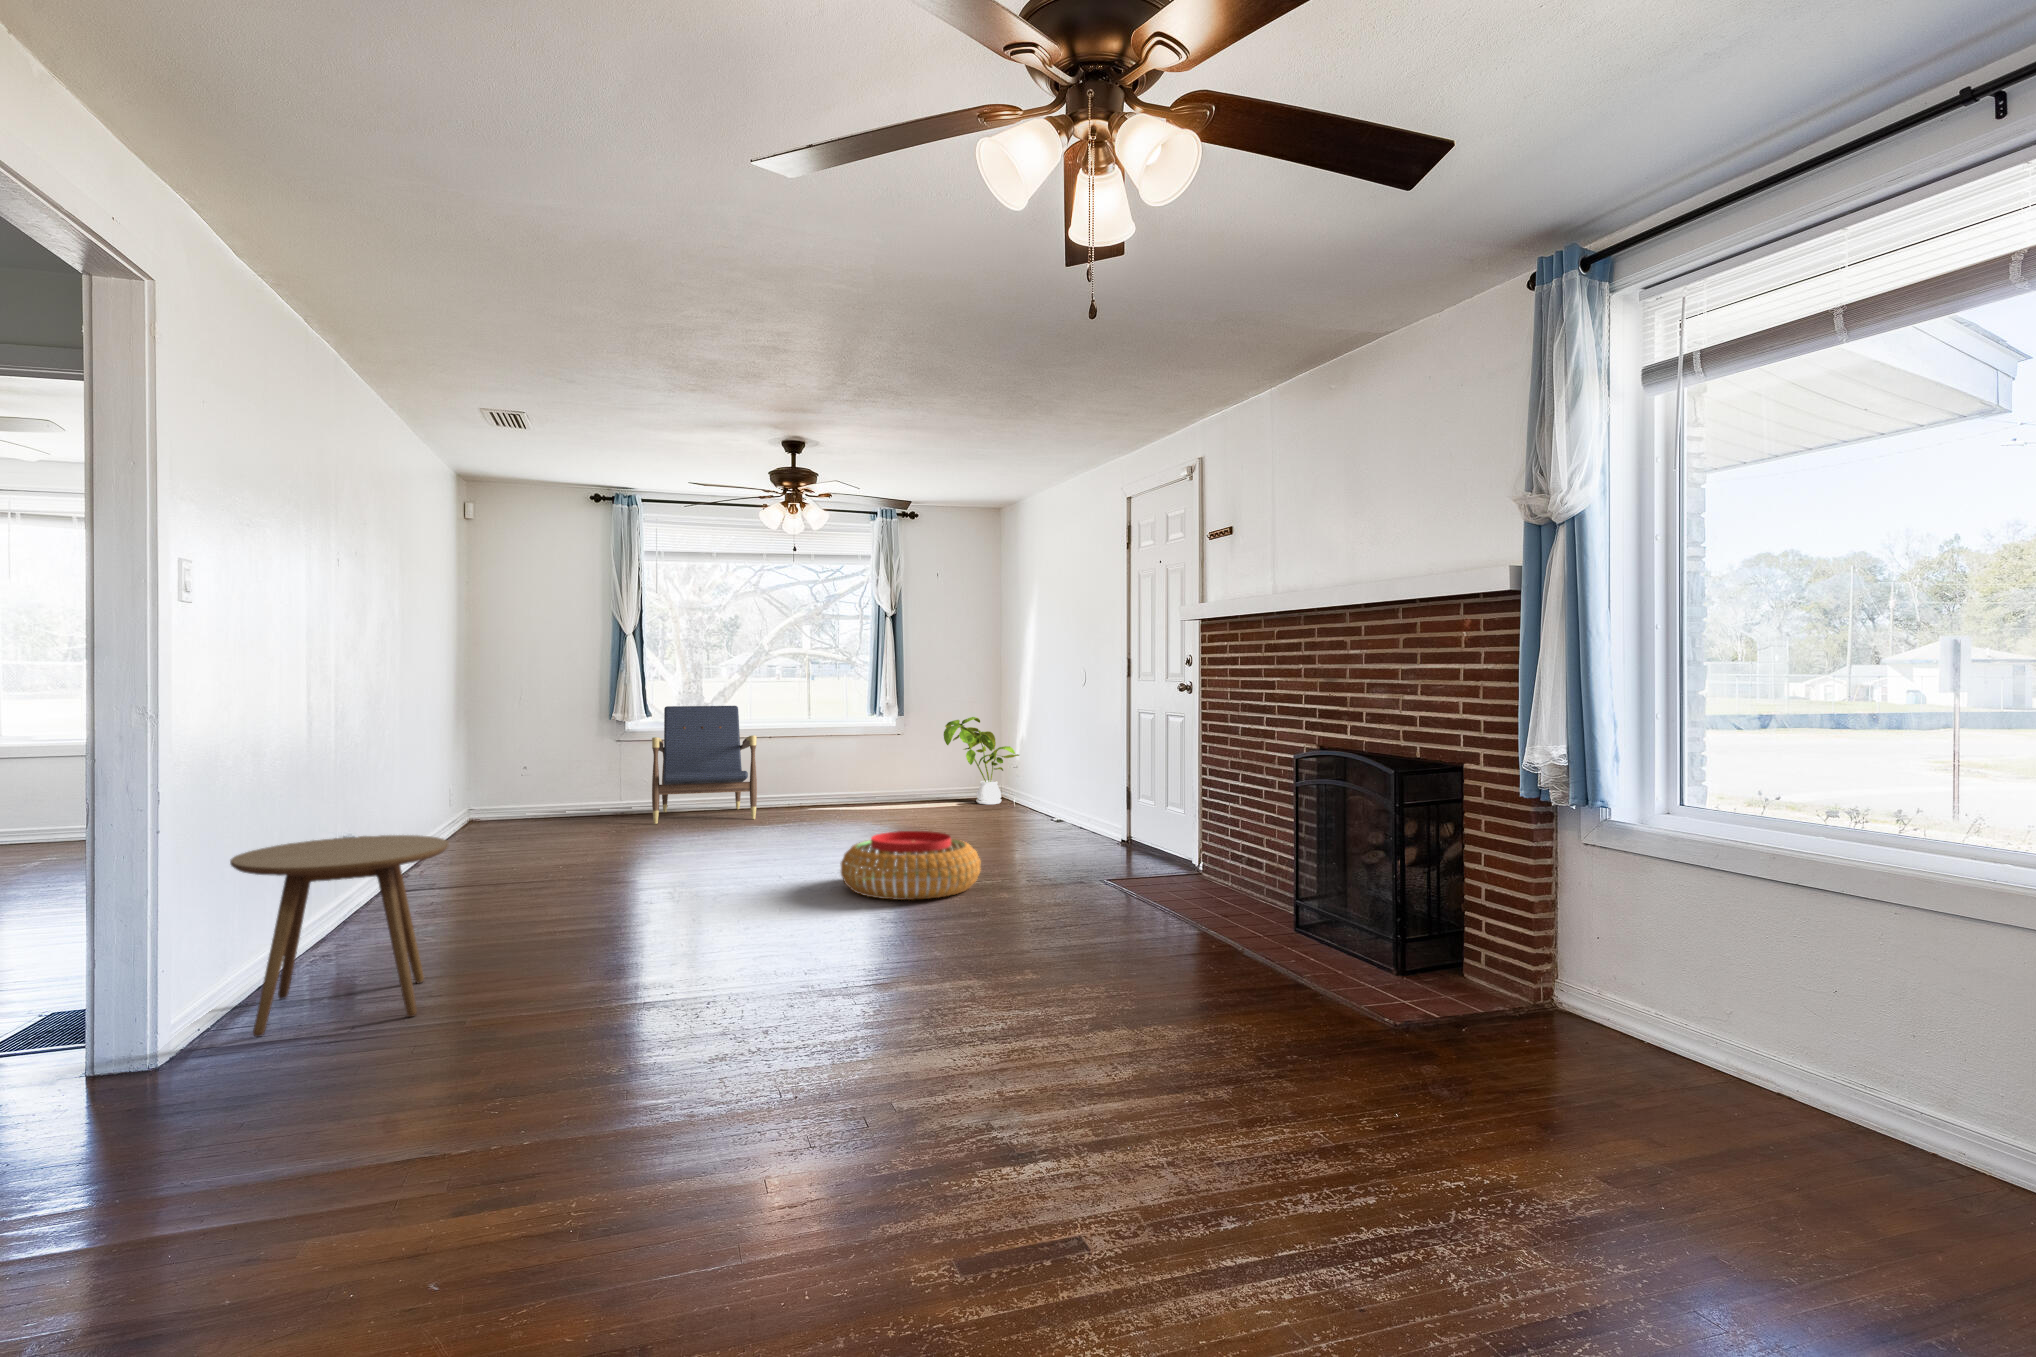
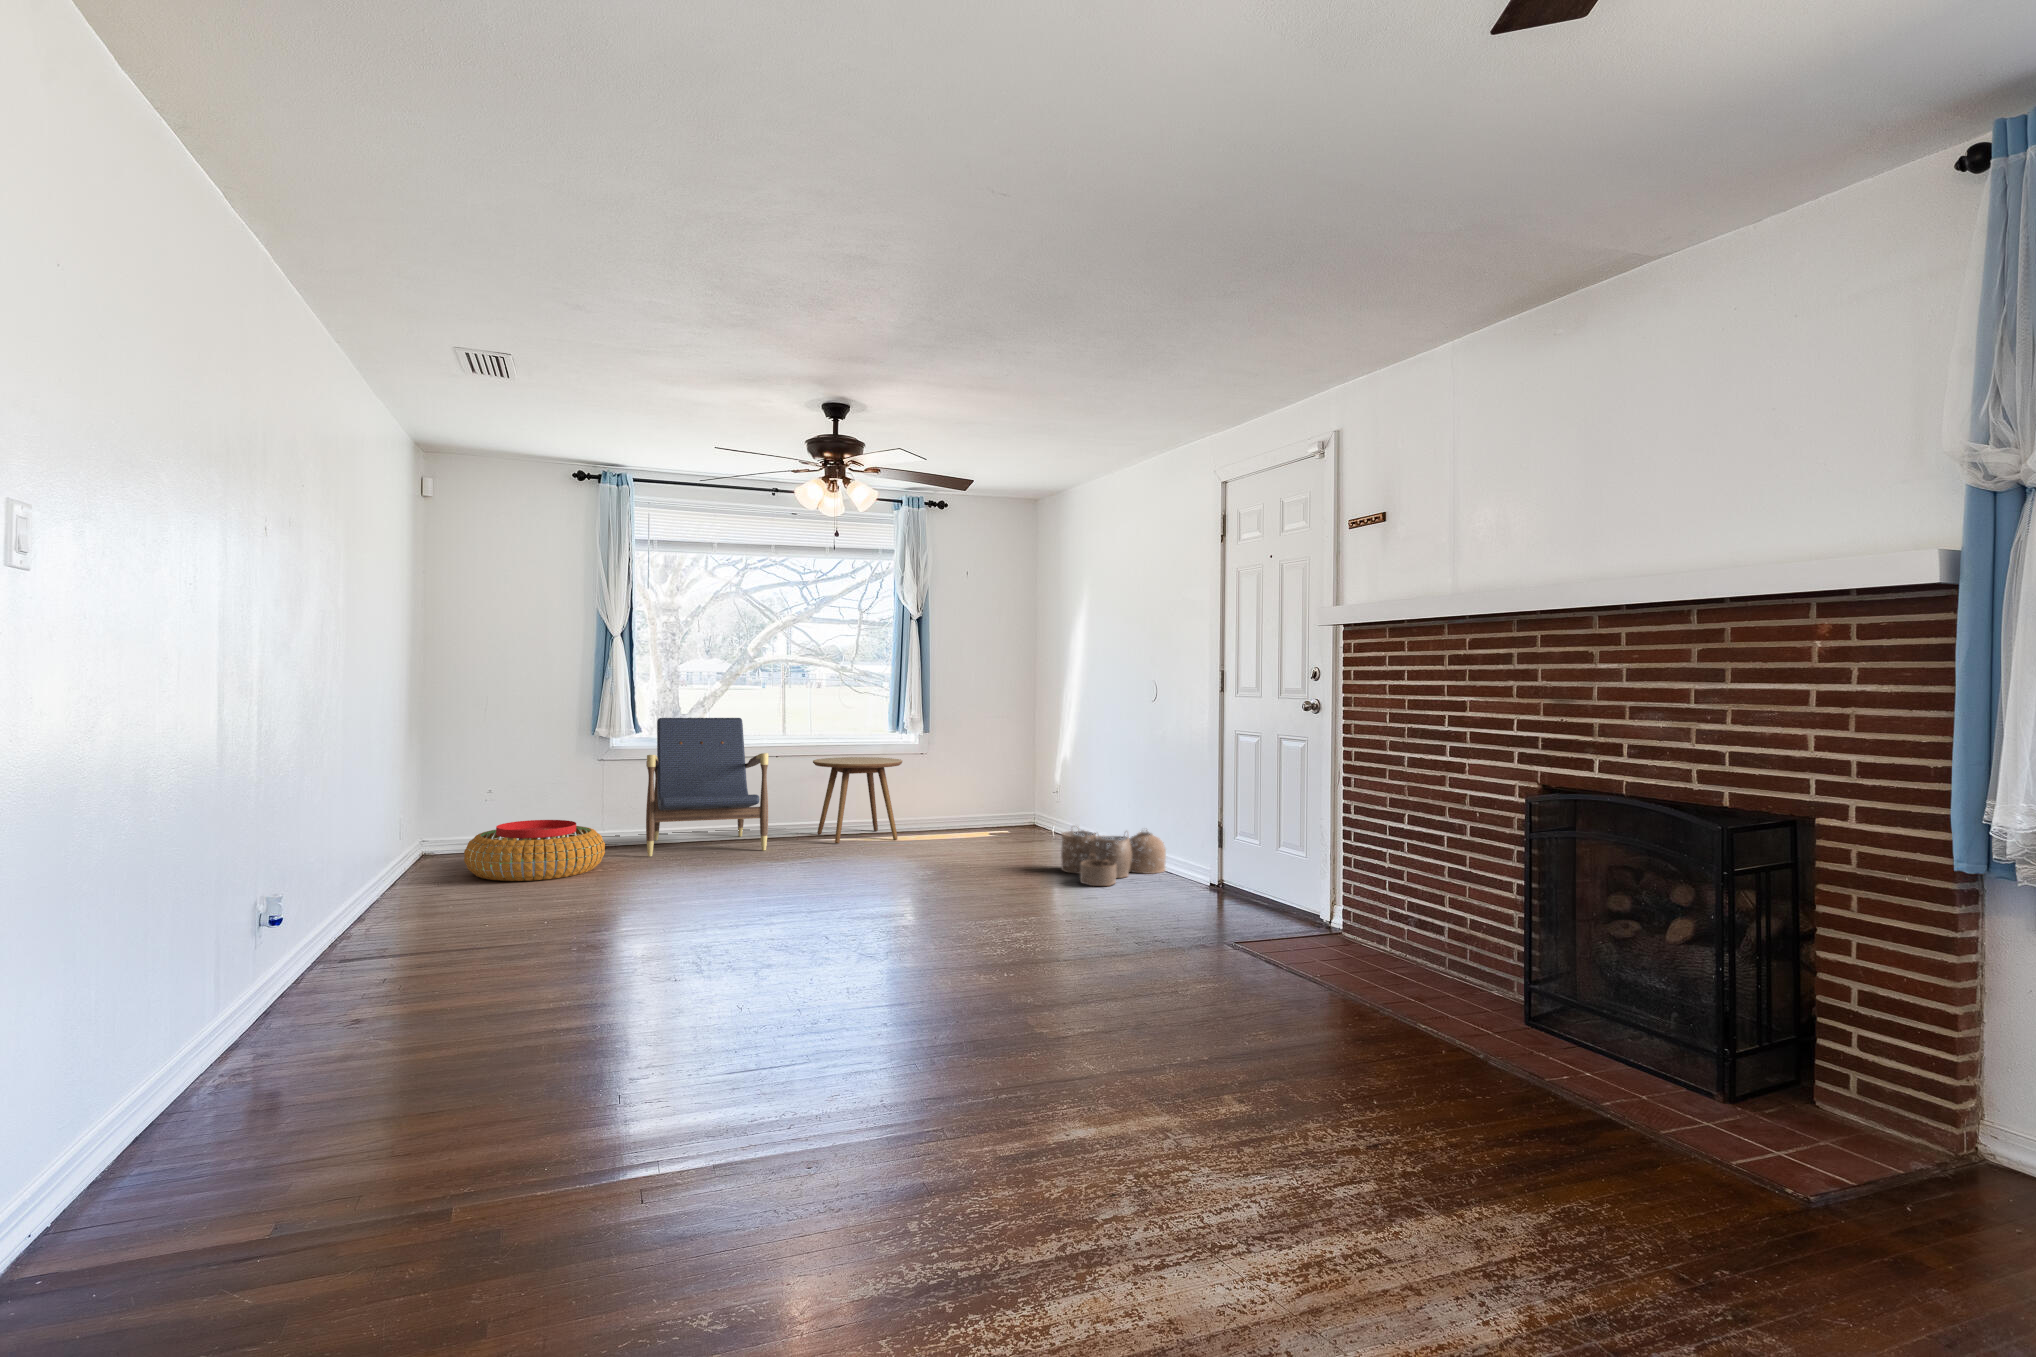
house plant: present [944,717,1019,804] -> none [976,733,1061,832]
woven basket: none [1000,794,1092,844] -> present [1061,830,1166,886]
pouf: present [841,831,980,900] -> present [464,820,605,881]
side table: present [230,835,449,1037] -> present [813,757,902,843]

